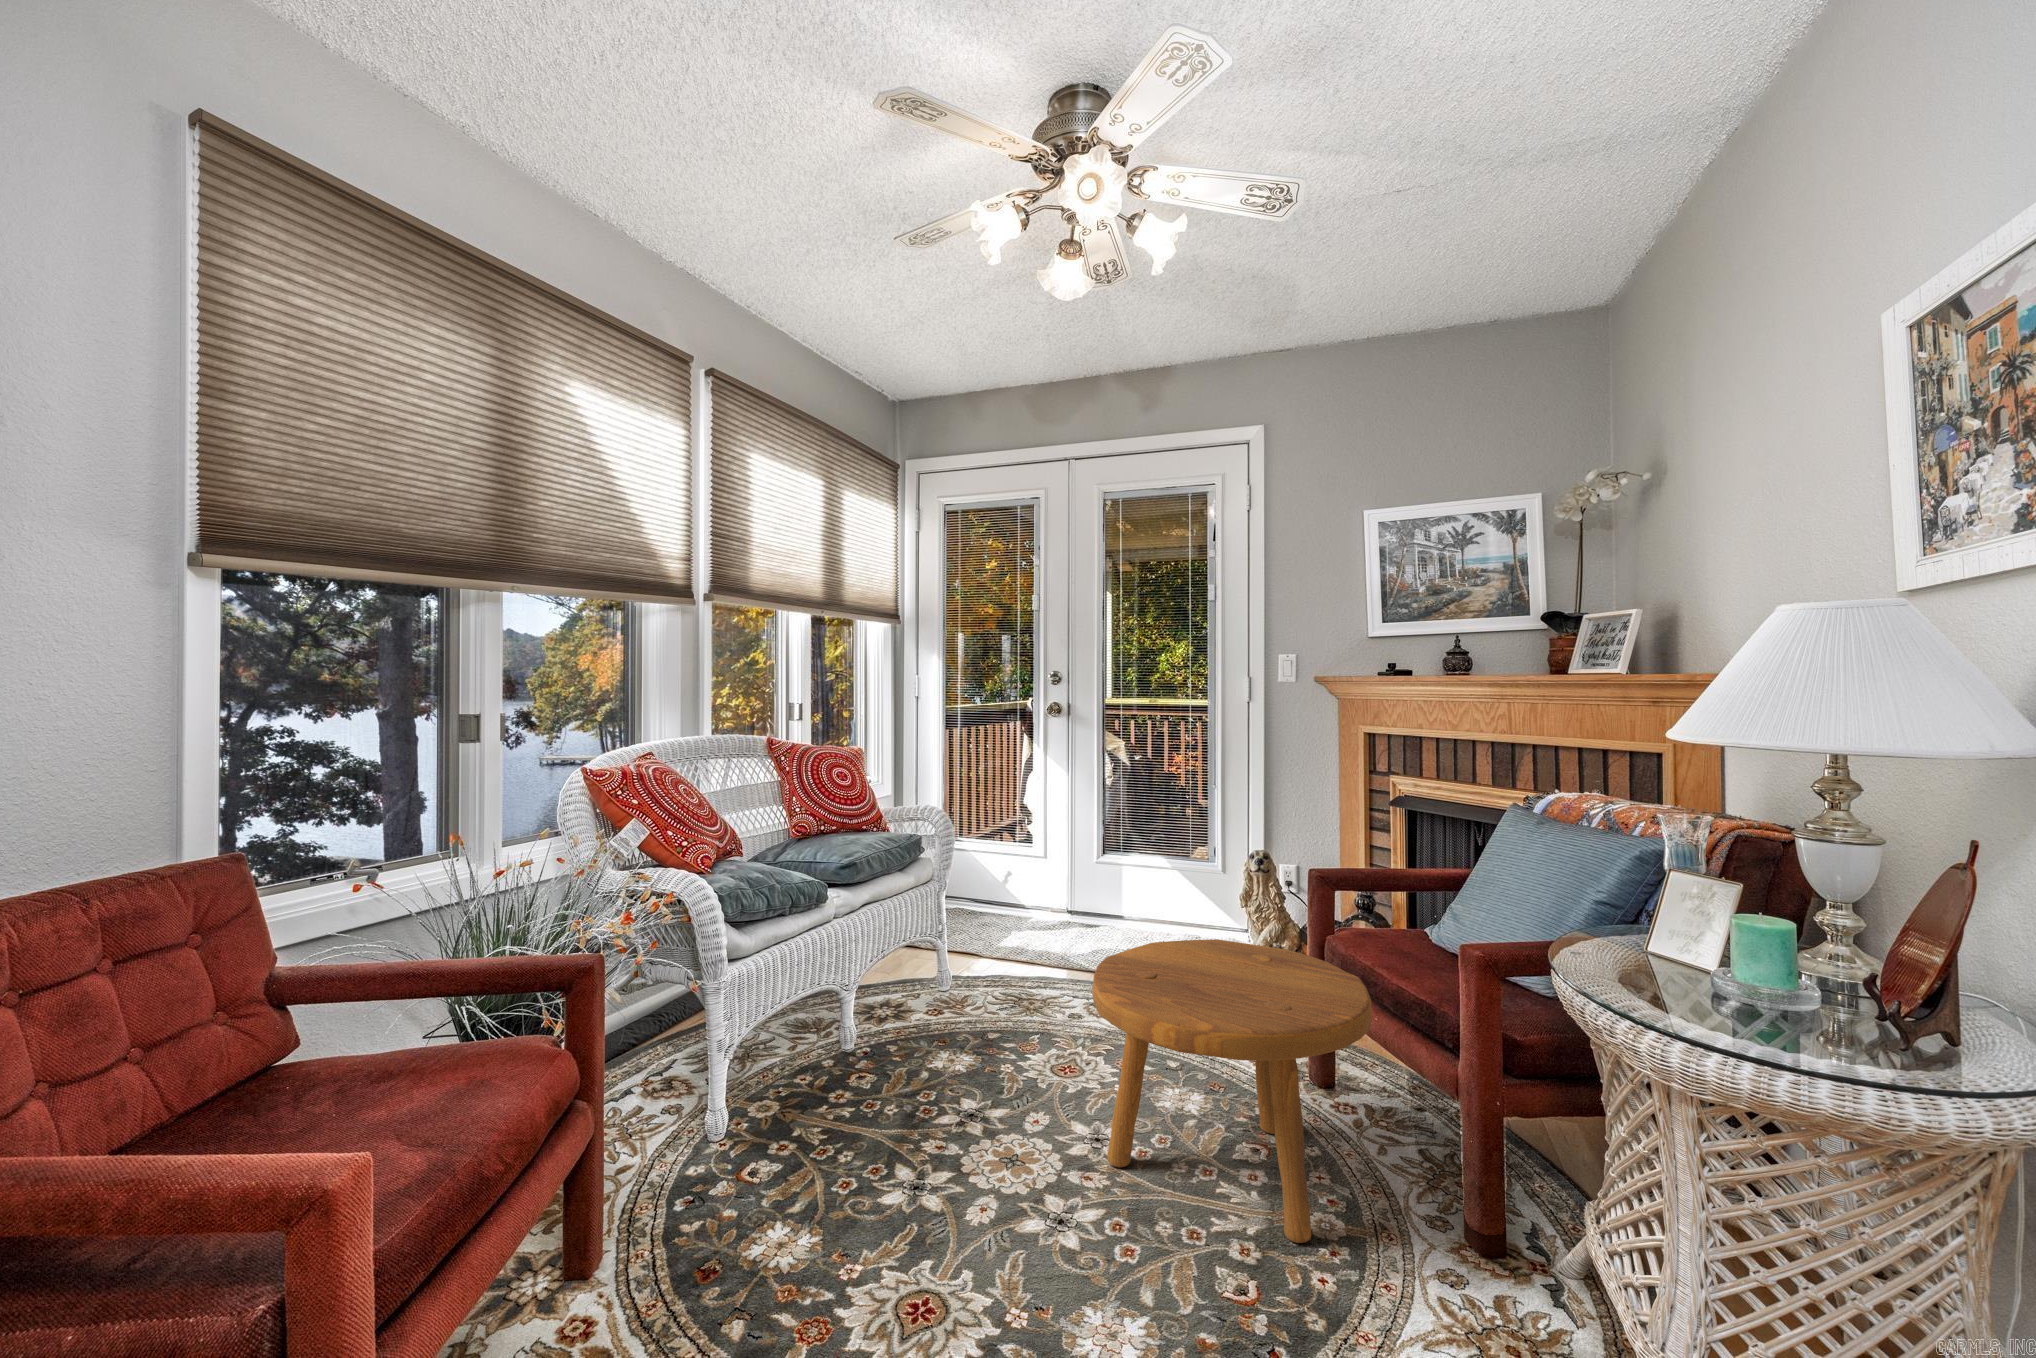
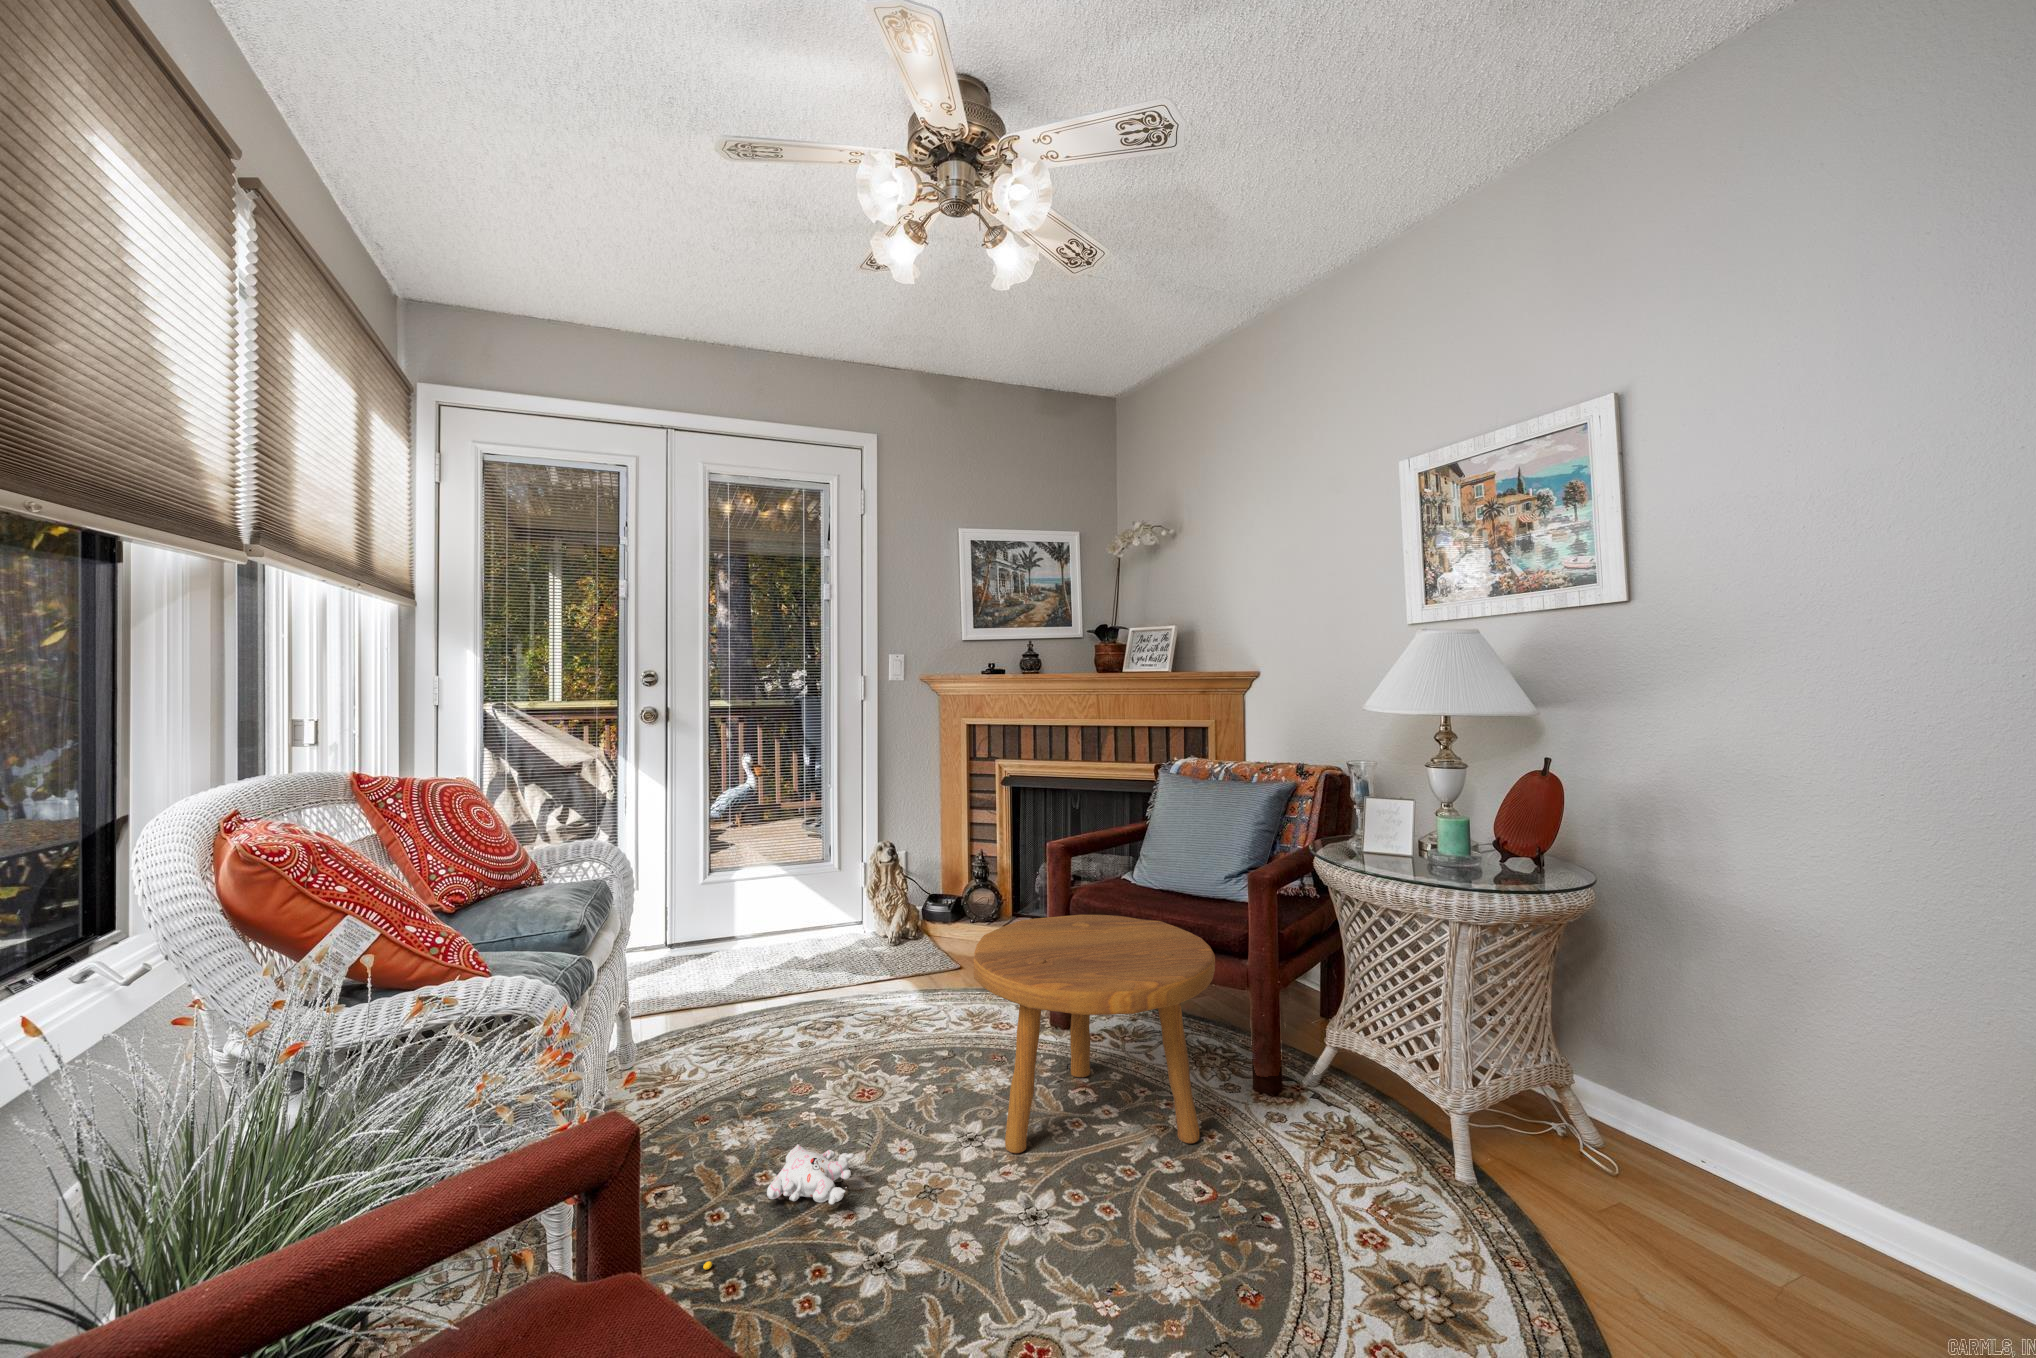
plush toy: none [821,1079,968,1136] -> present [703,1144,854,1270]

